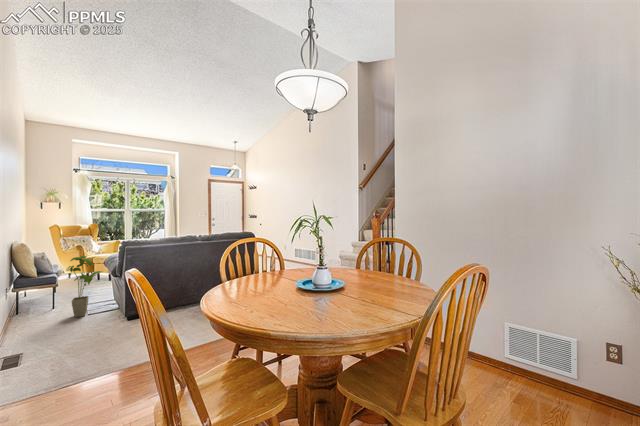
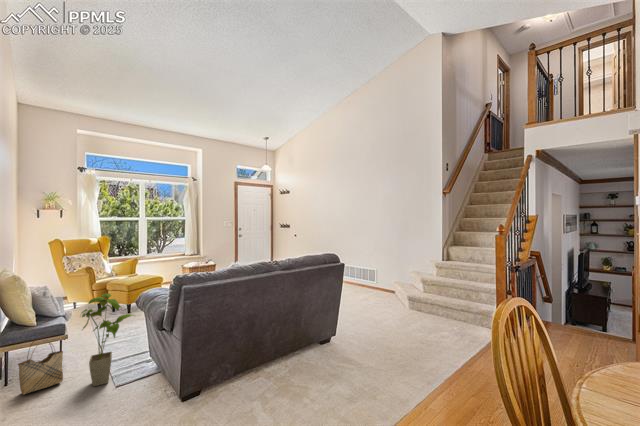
woven basket: none [24,285,55,320] -> present [18,341,63,395]

